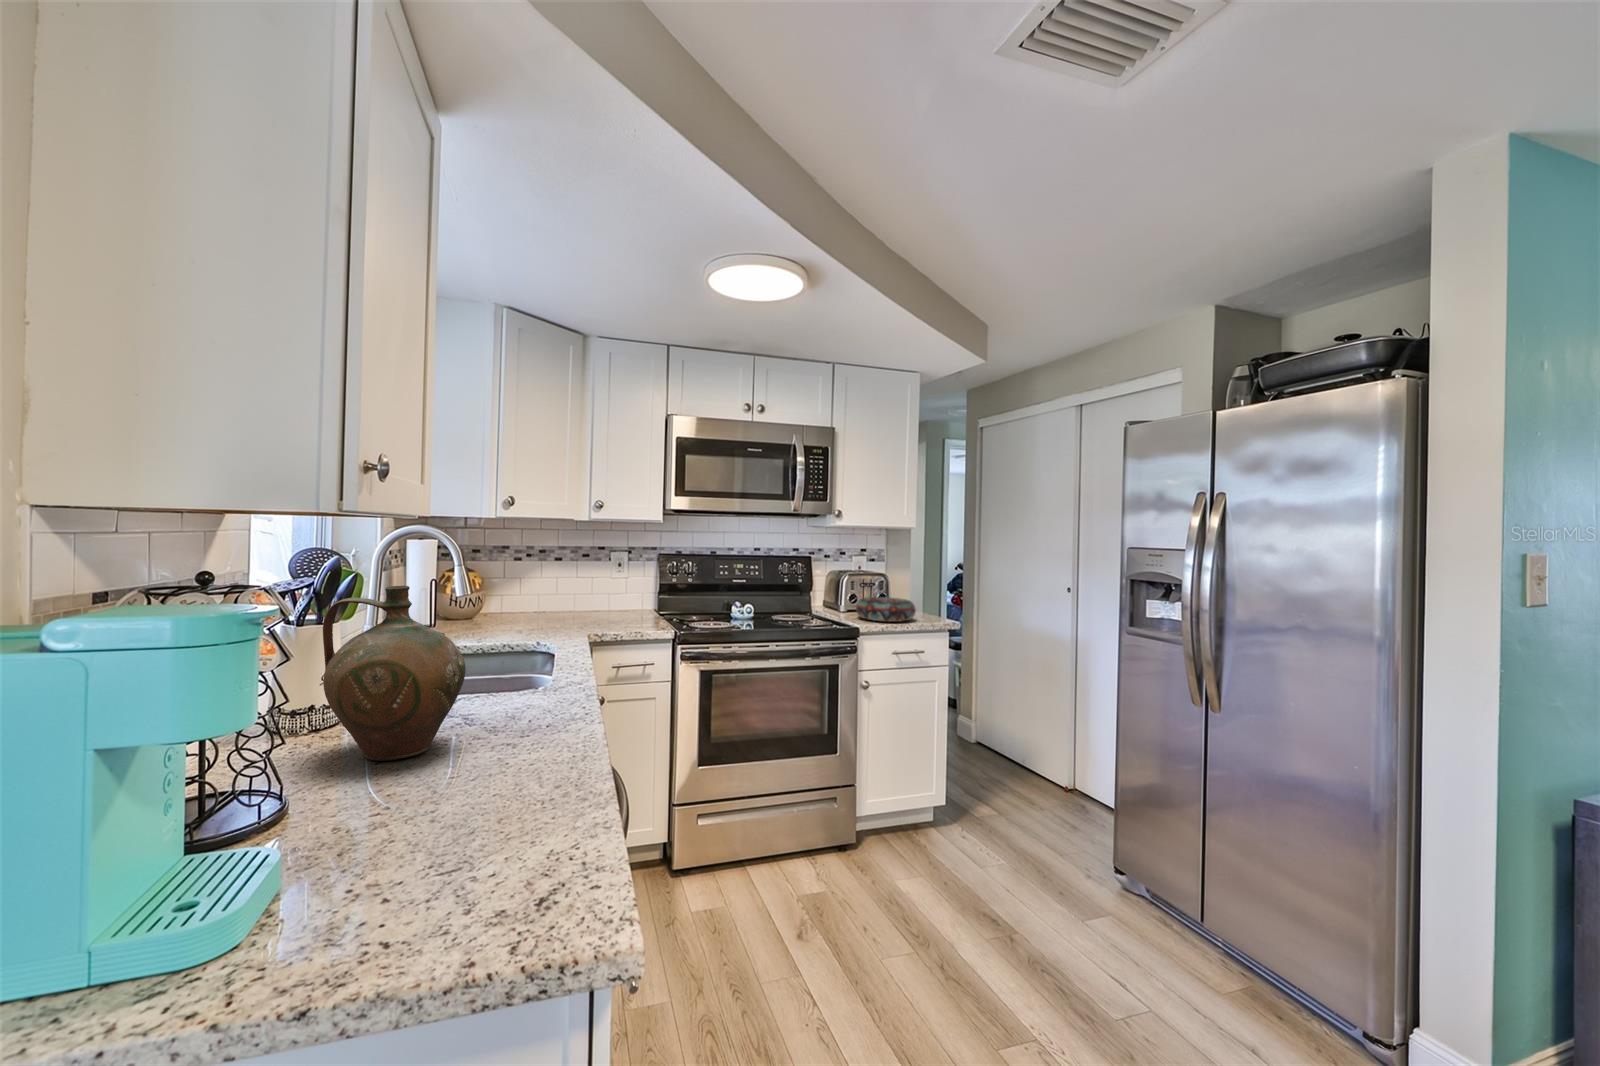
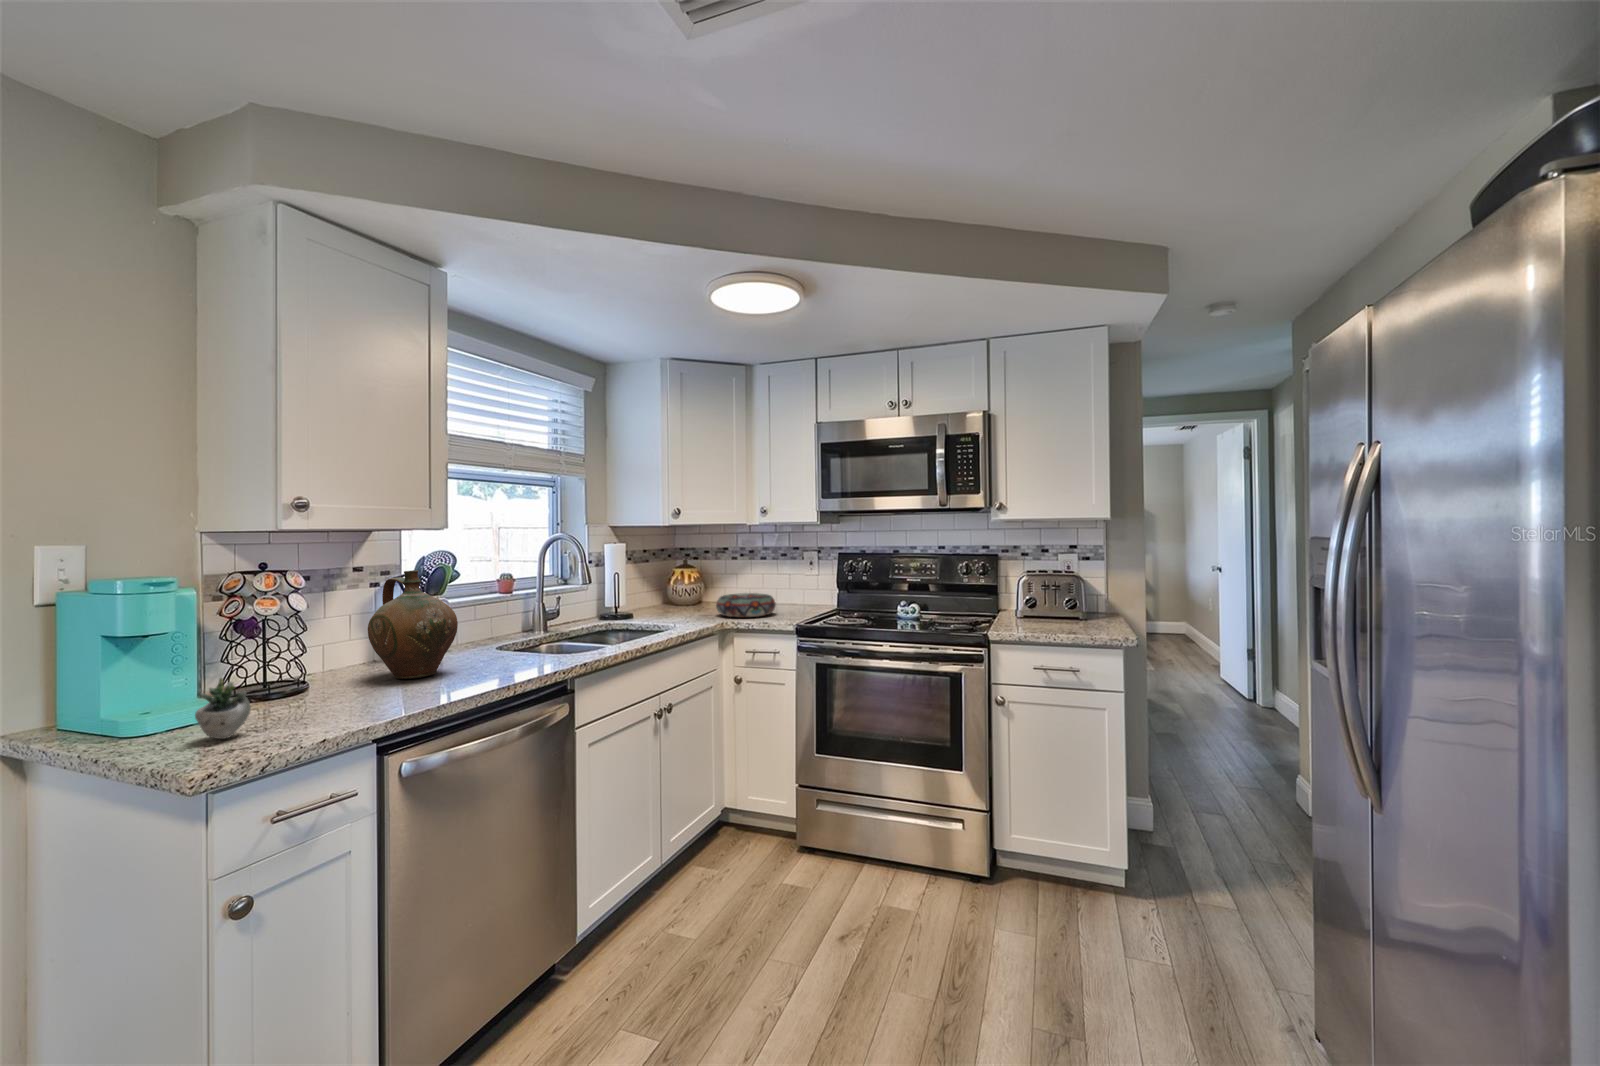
decorative bowl: present [856,597,916,622] -> present [716,593,776,617]
succulent plant: none [381,753,519,910] -> present [195,666,296,739]

